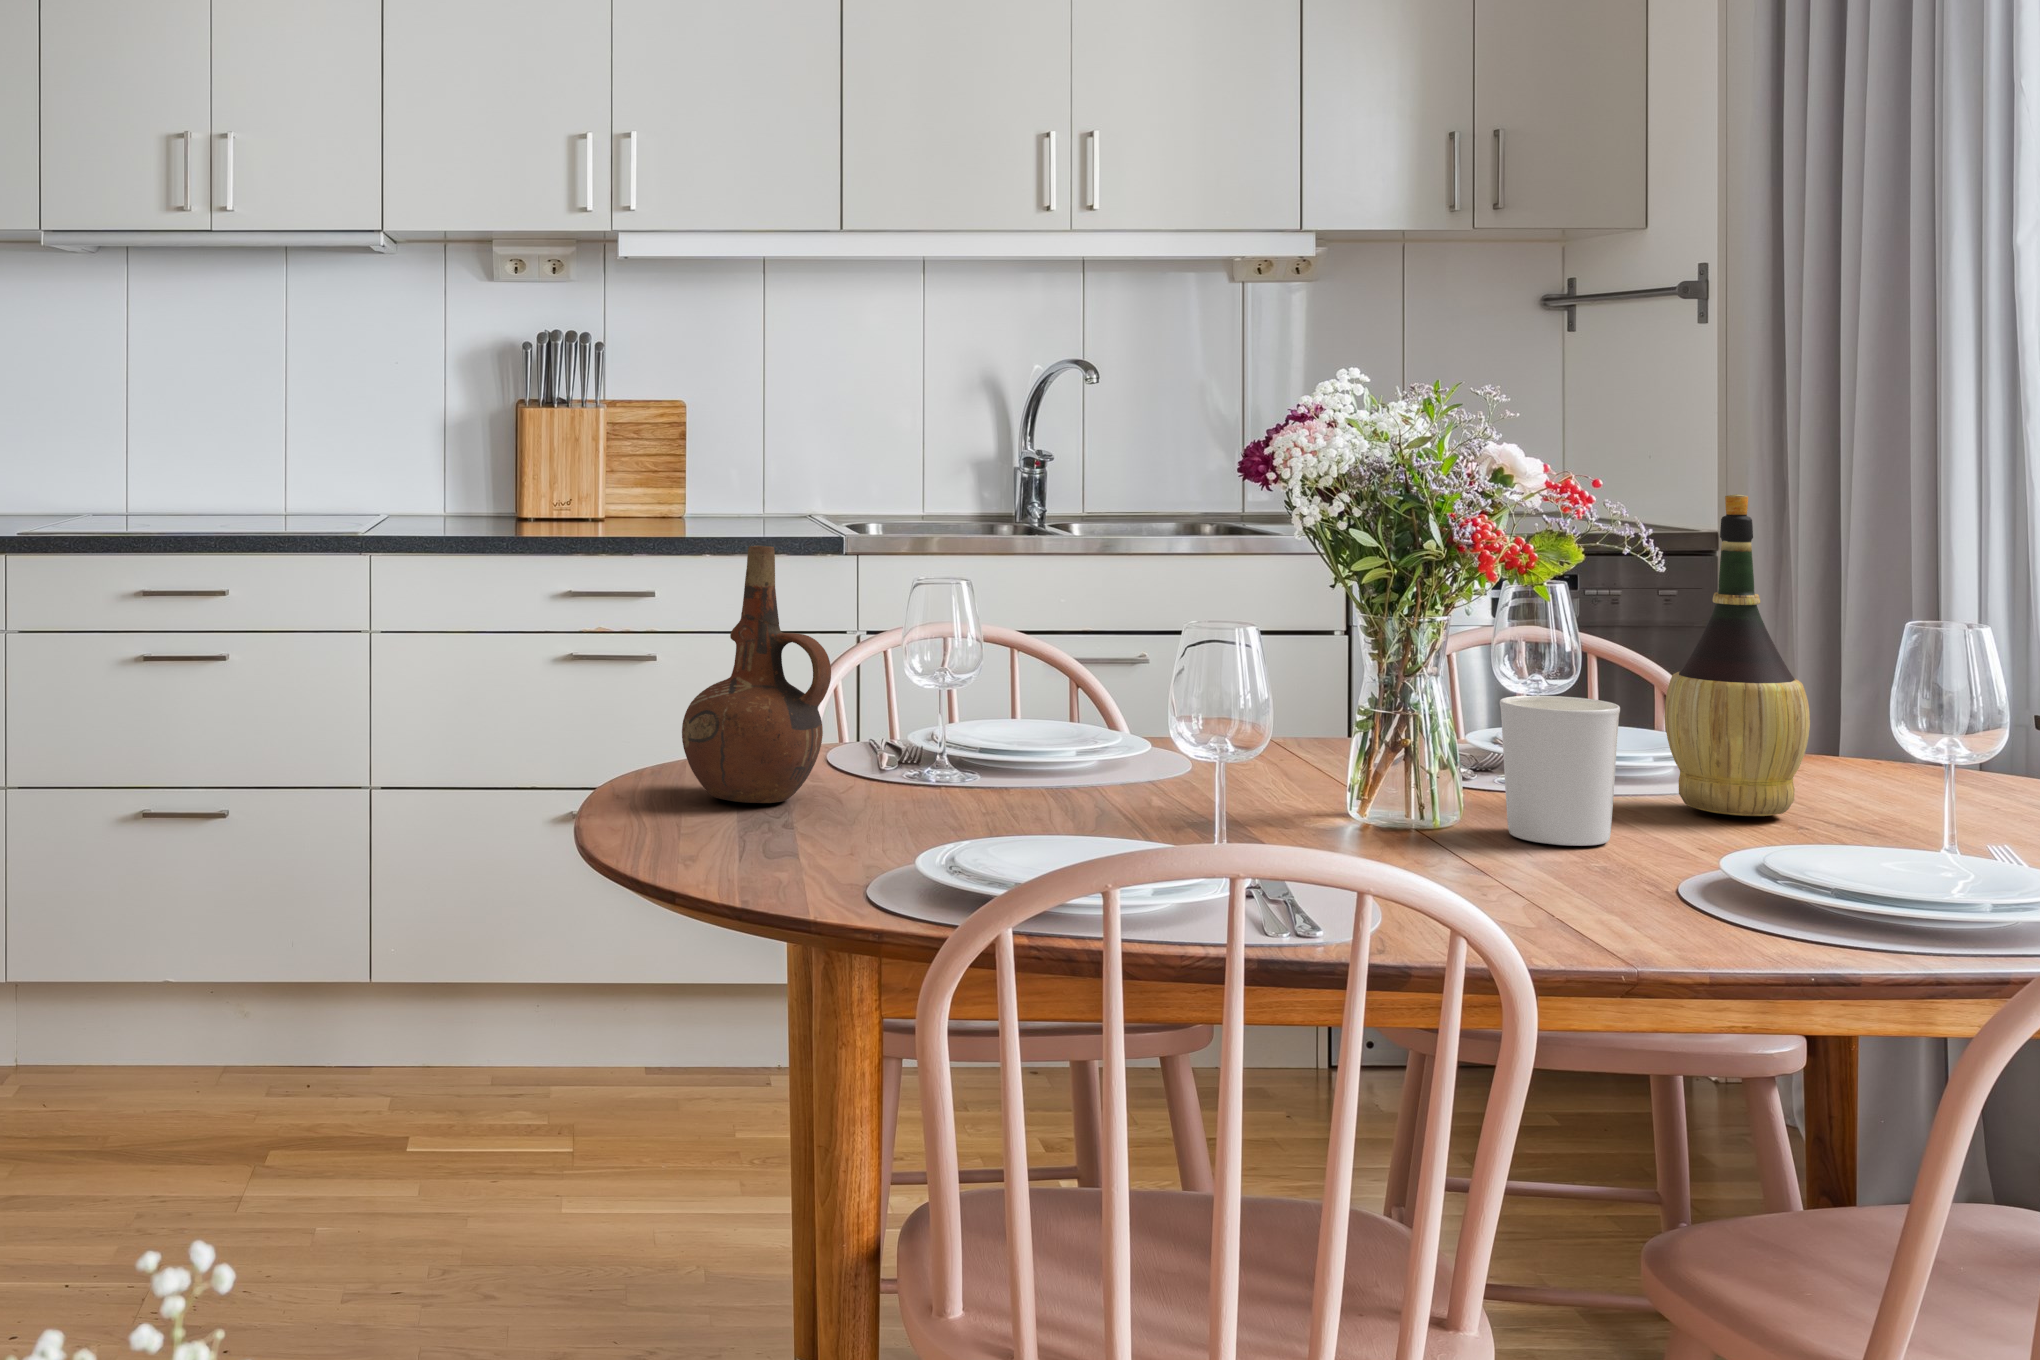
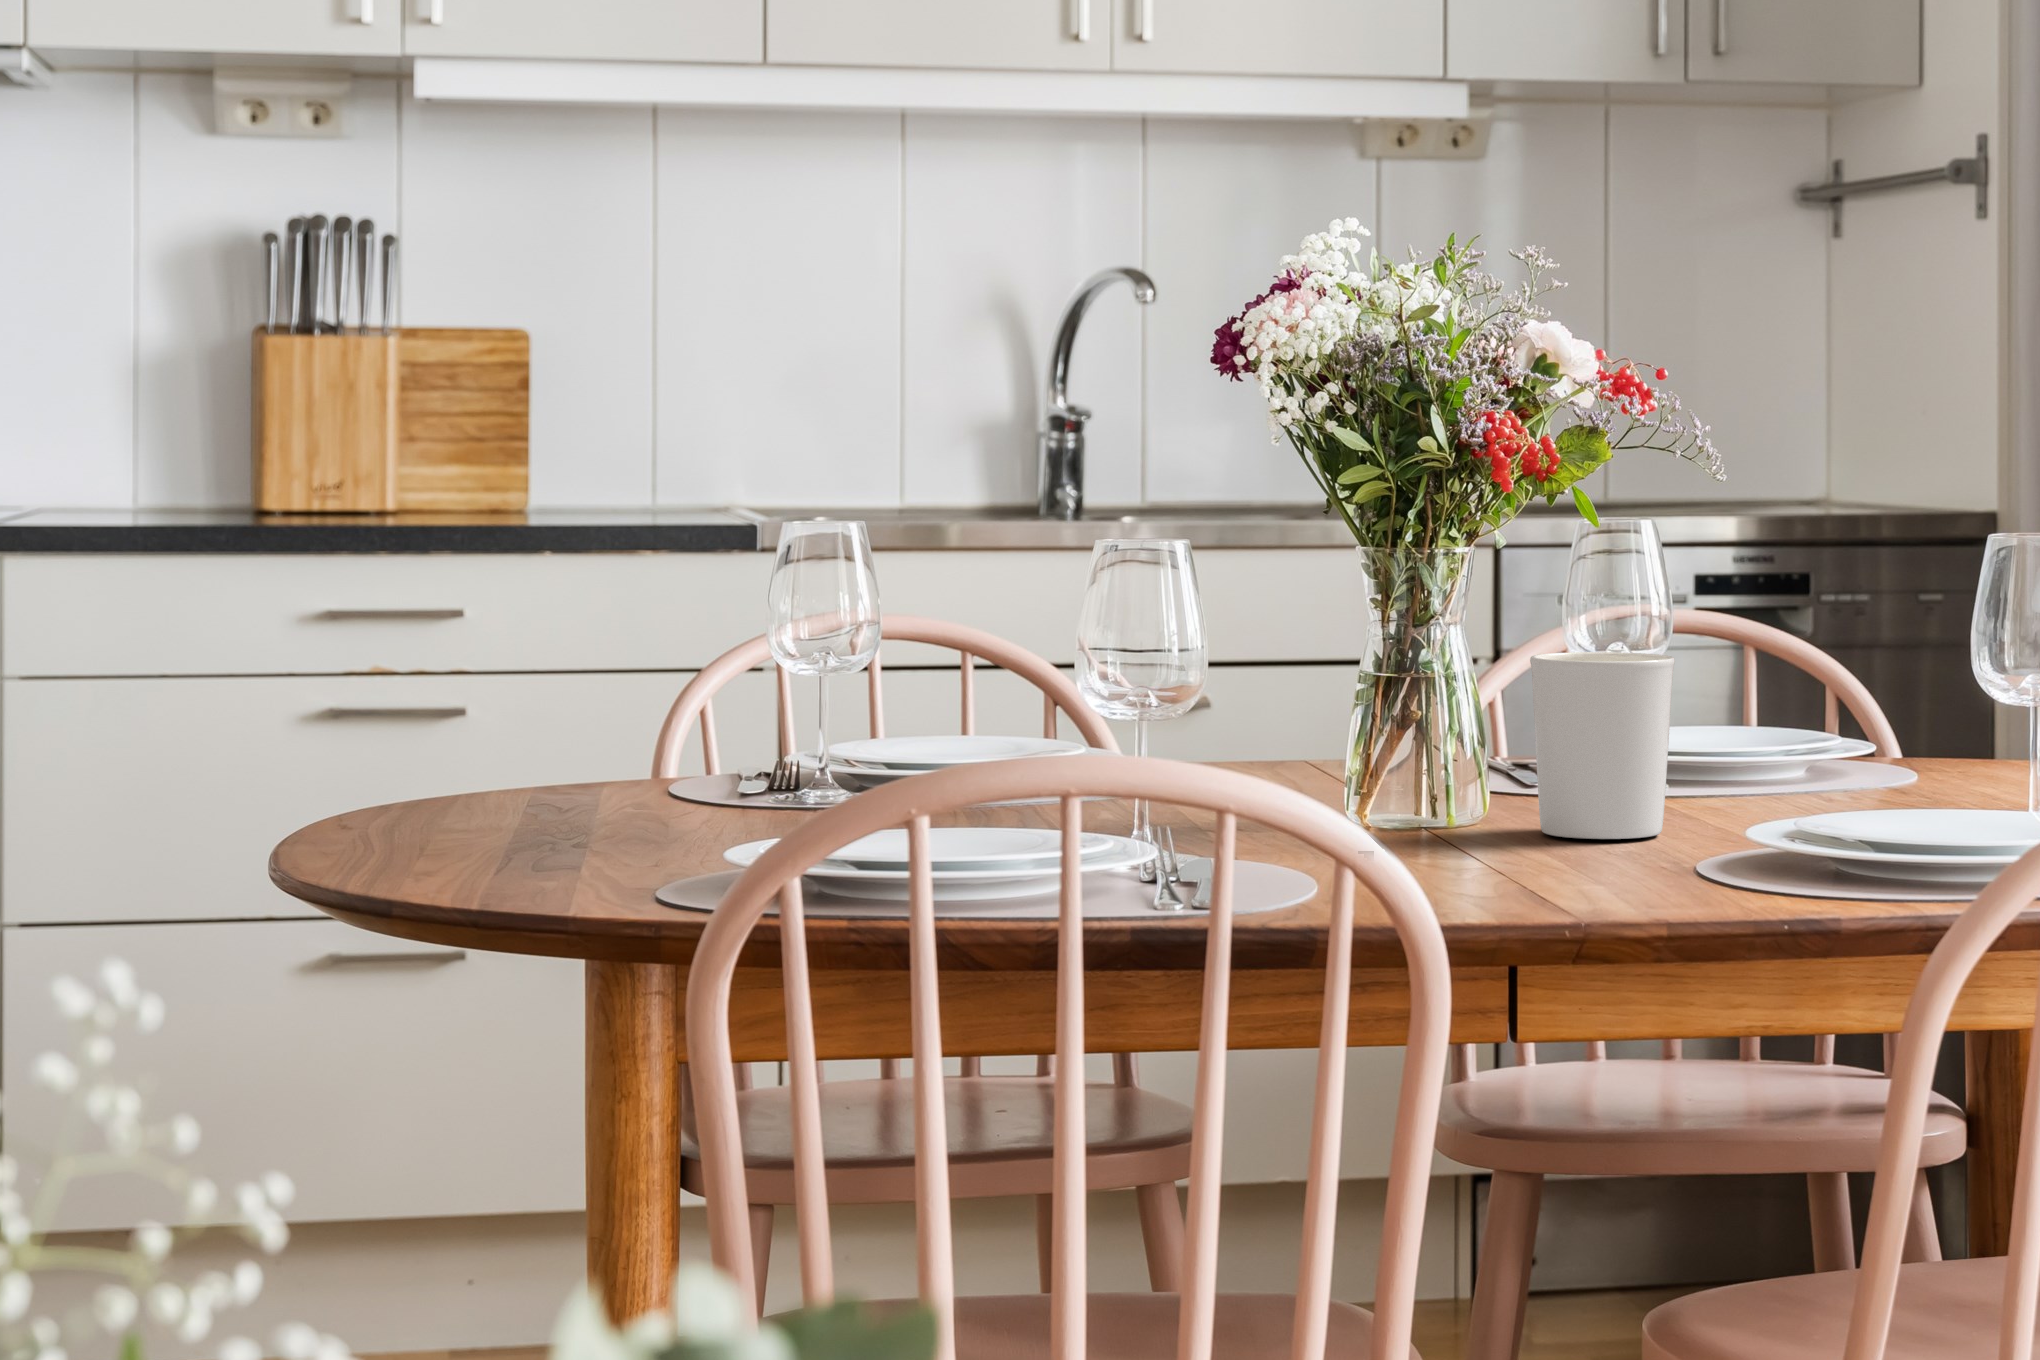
wine bottle: present [1665,494,1810,816] -> none [1754,390,1923,806]
ceramic pitcher: present [682,546,831,803] -> none [427,467,645,833]

